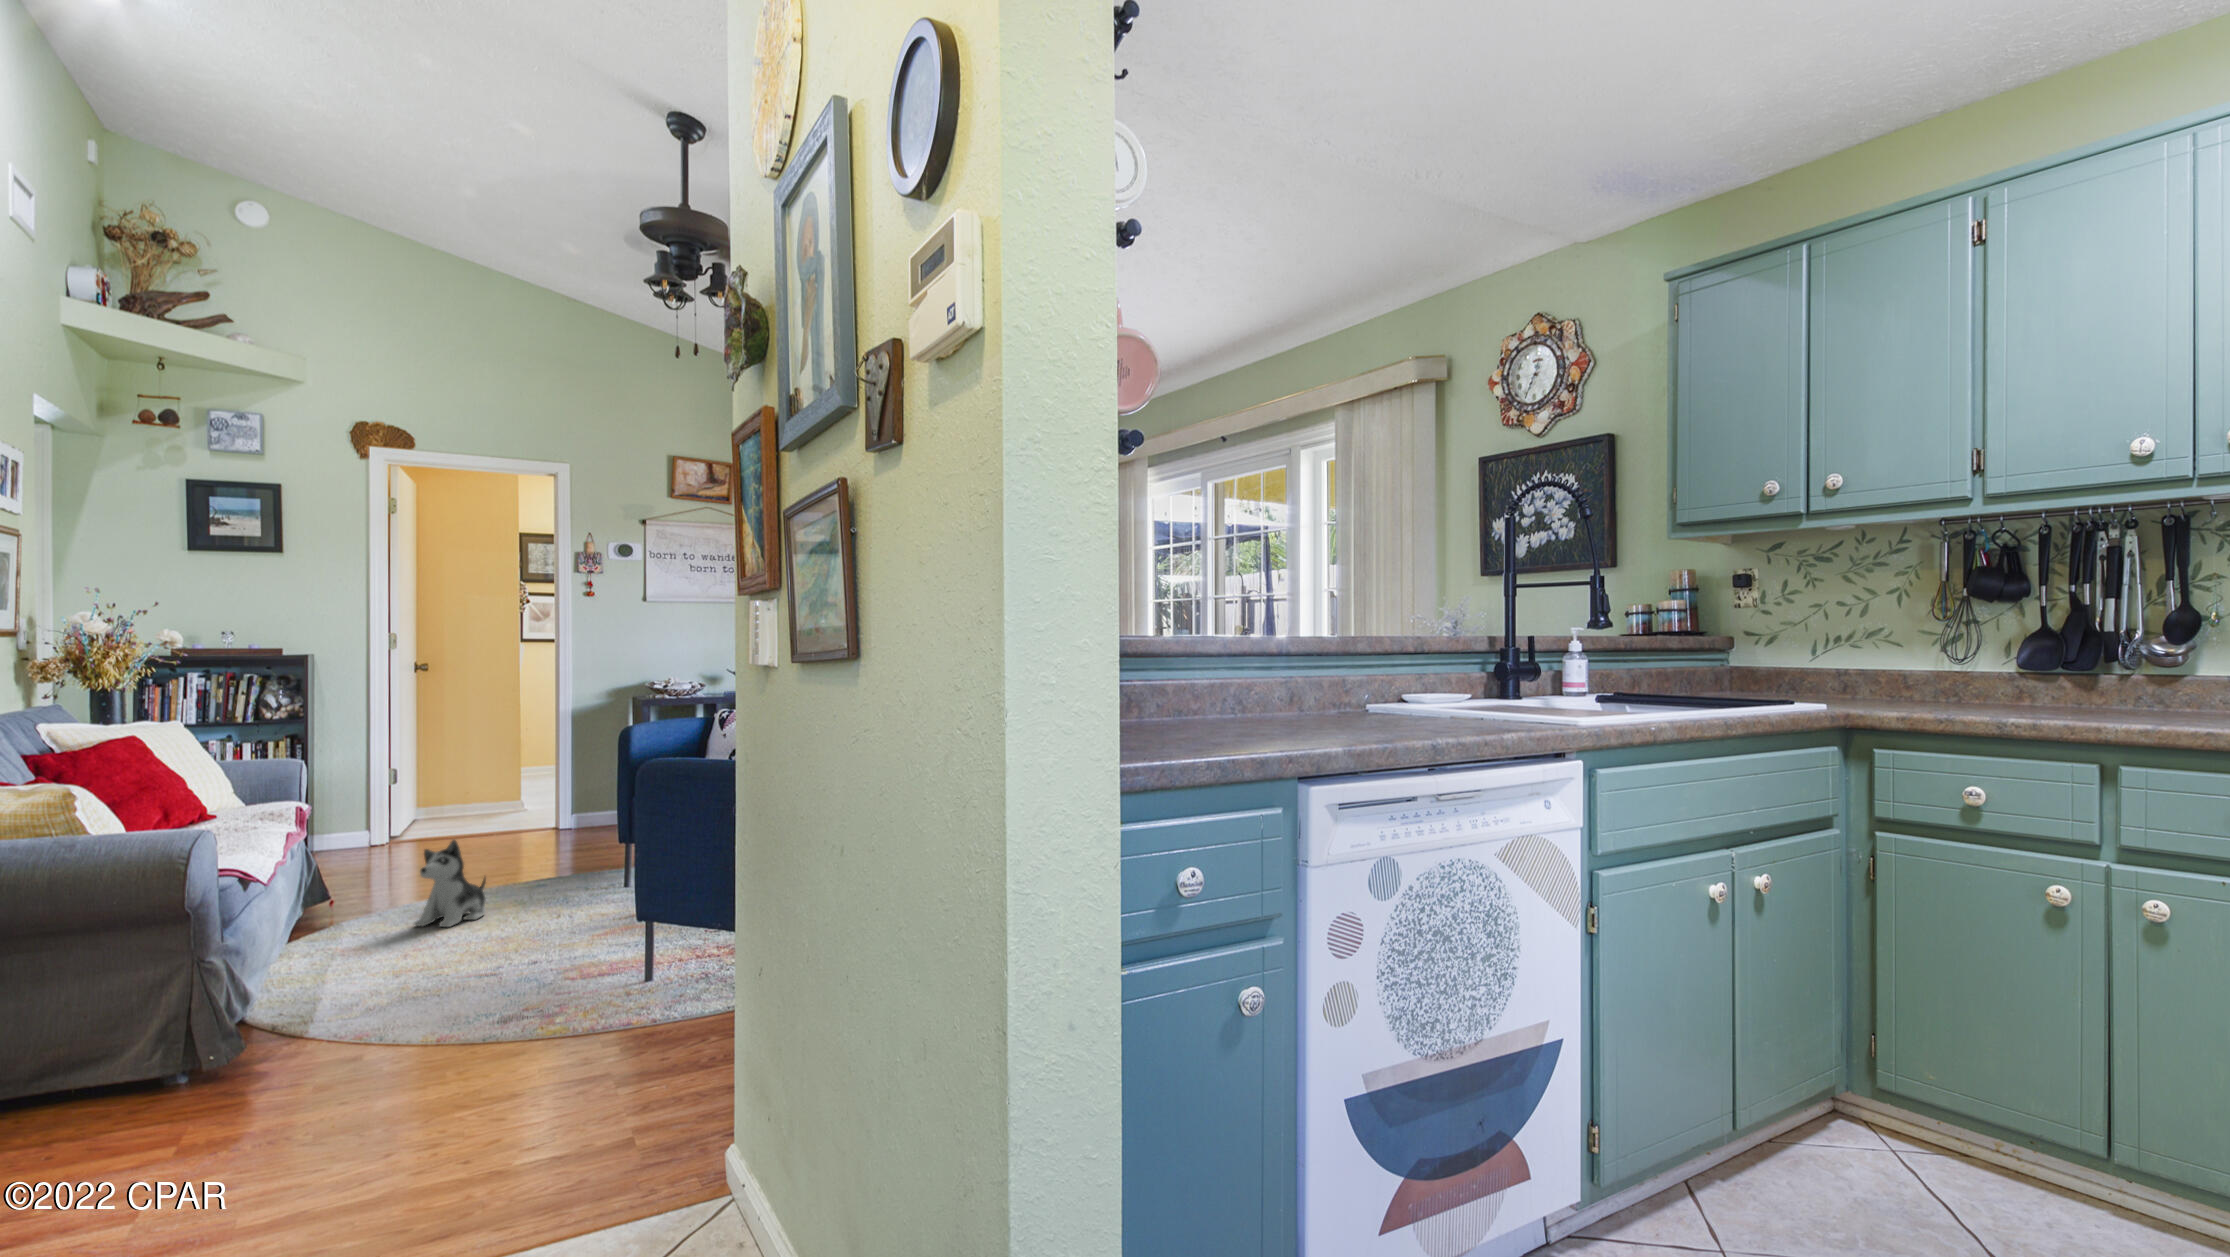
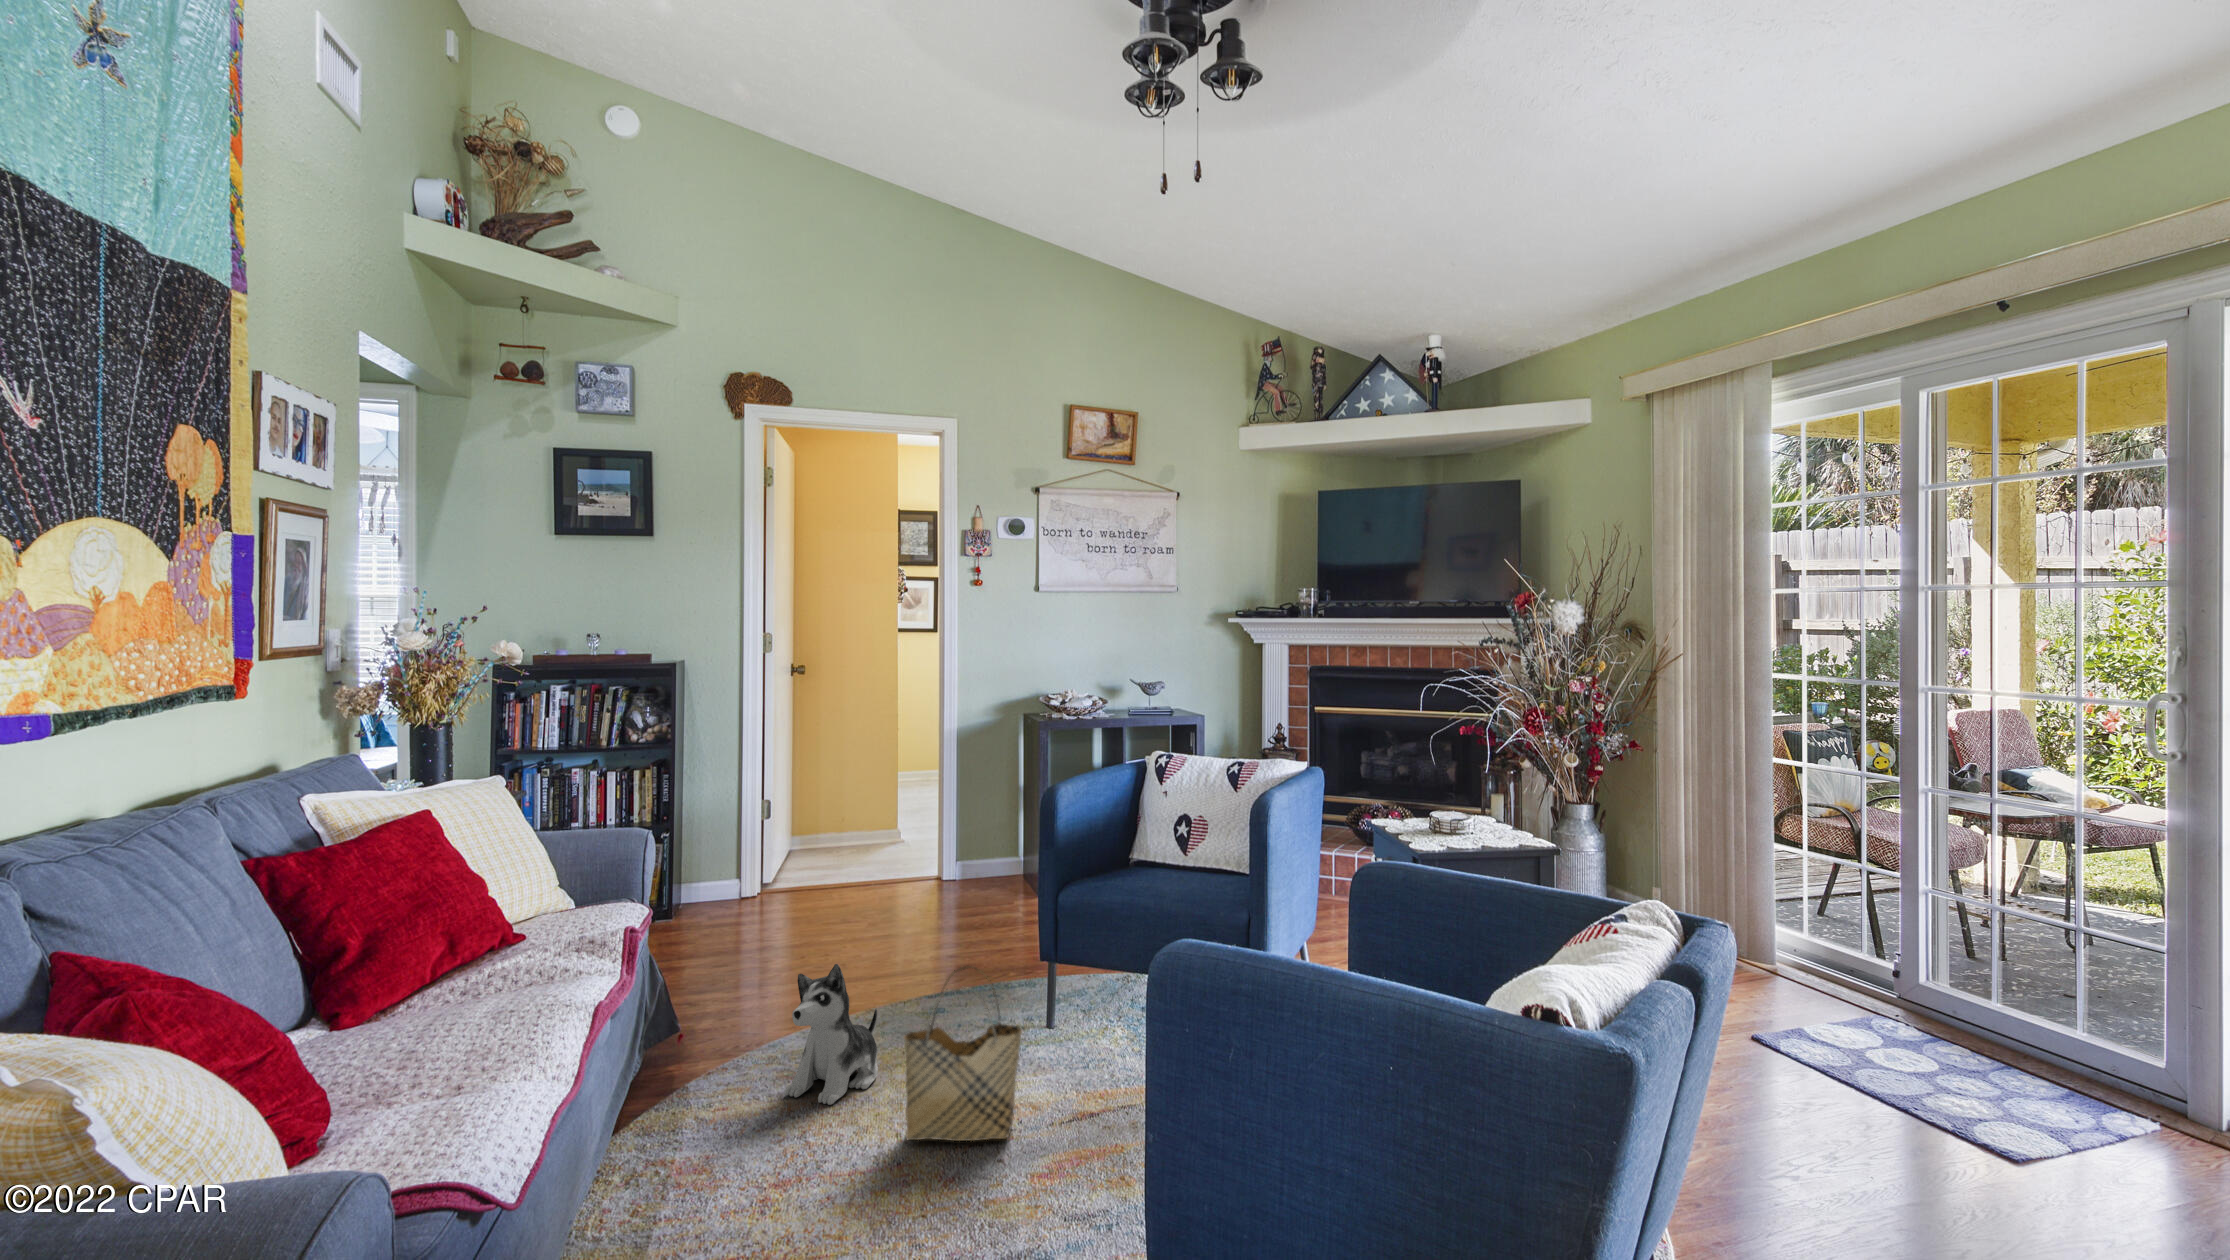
woven basket: none [501,828,587,933] -> present [904,966,1022,1141]

